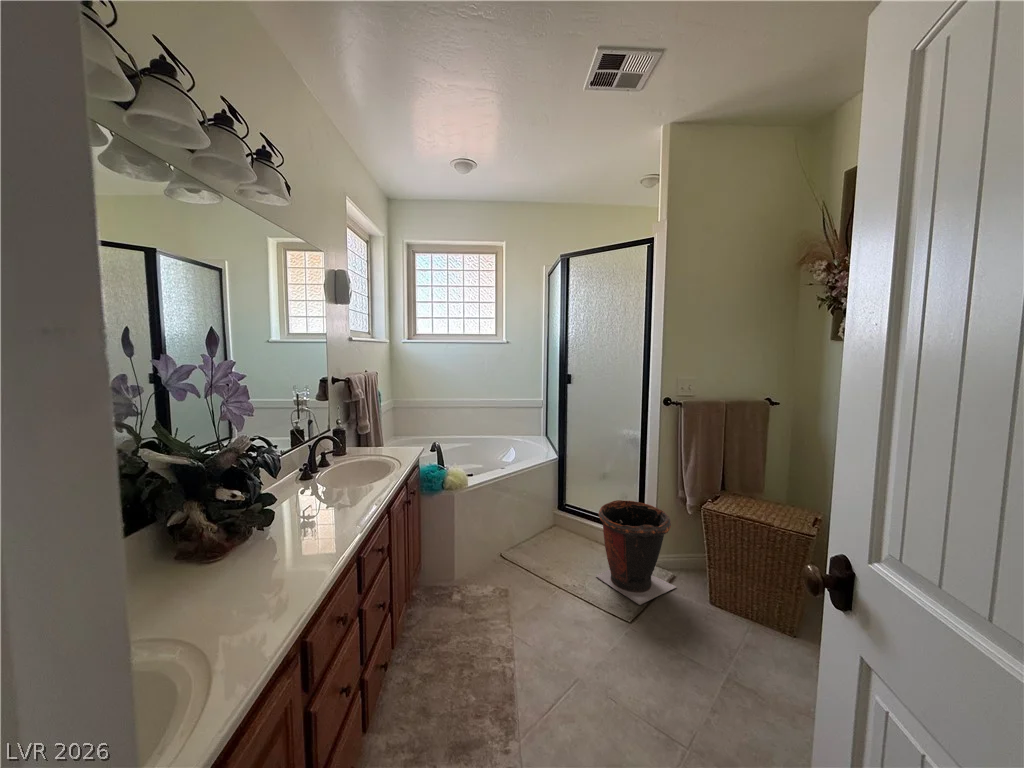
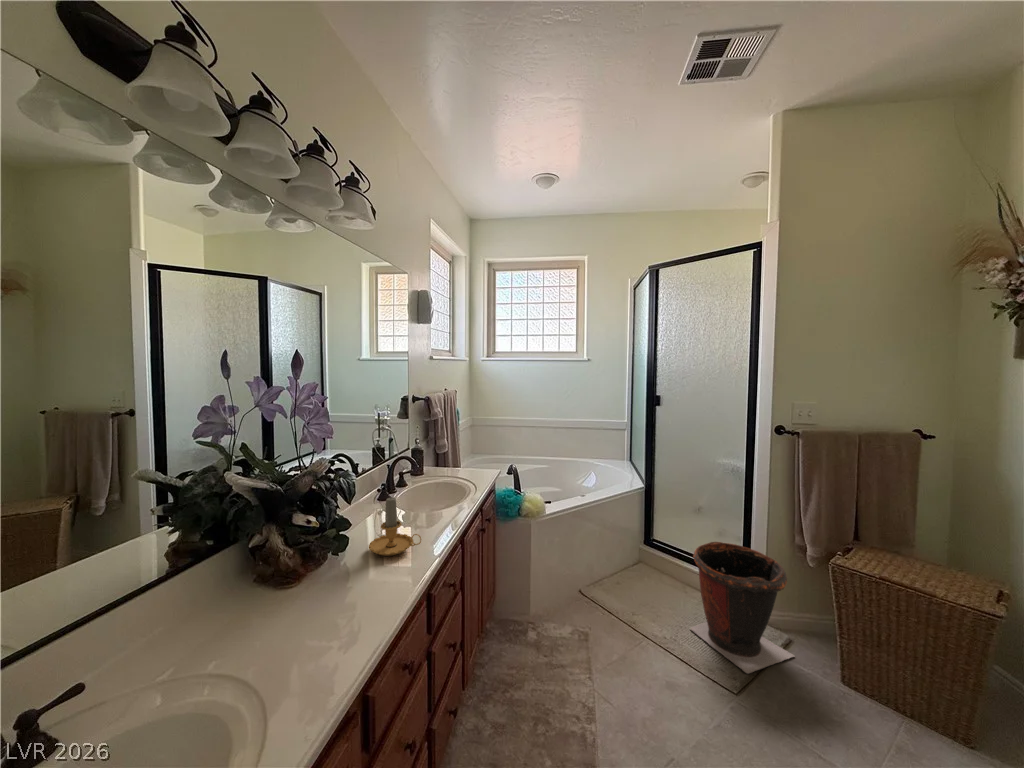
candle: none [295,470,349,527] -> present [369,497,421,556]

